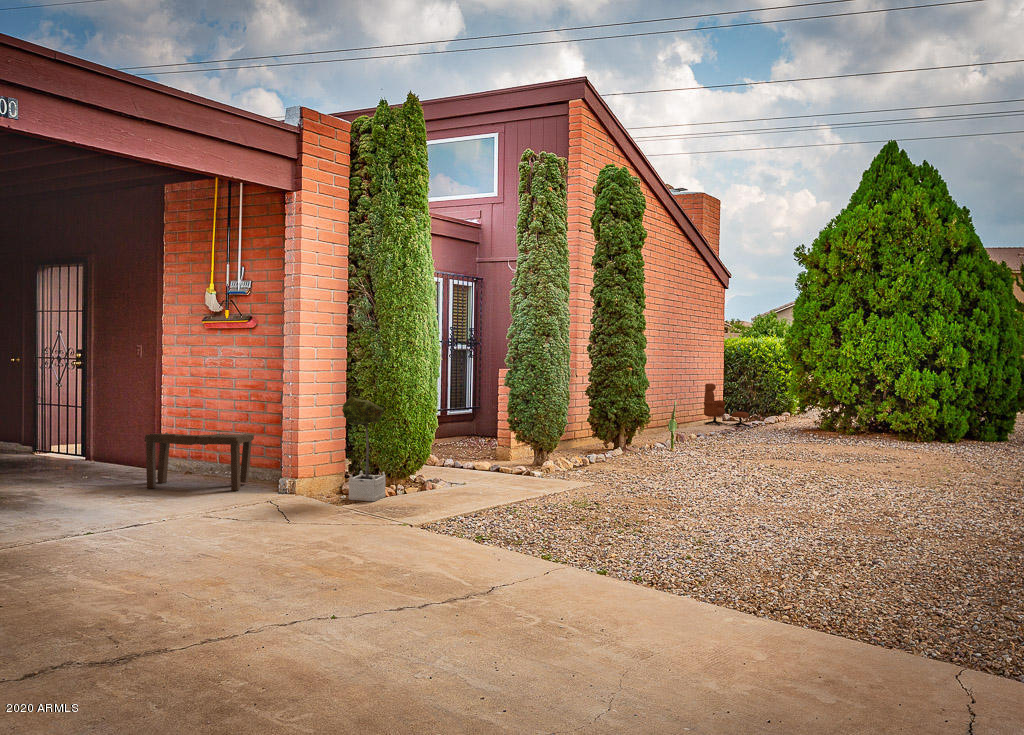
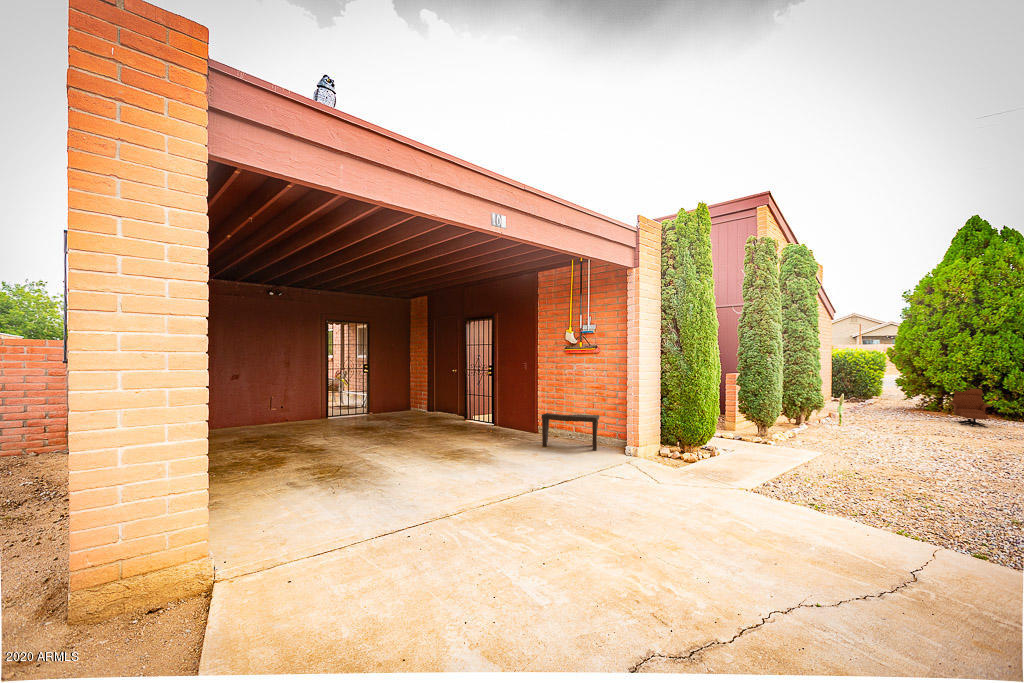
lounge chair: present [704,383,750,427] -> present [948,388,991,427]
potted tree: present [342,396,385,501] -> none [666,395,696,463]

